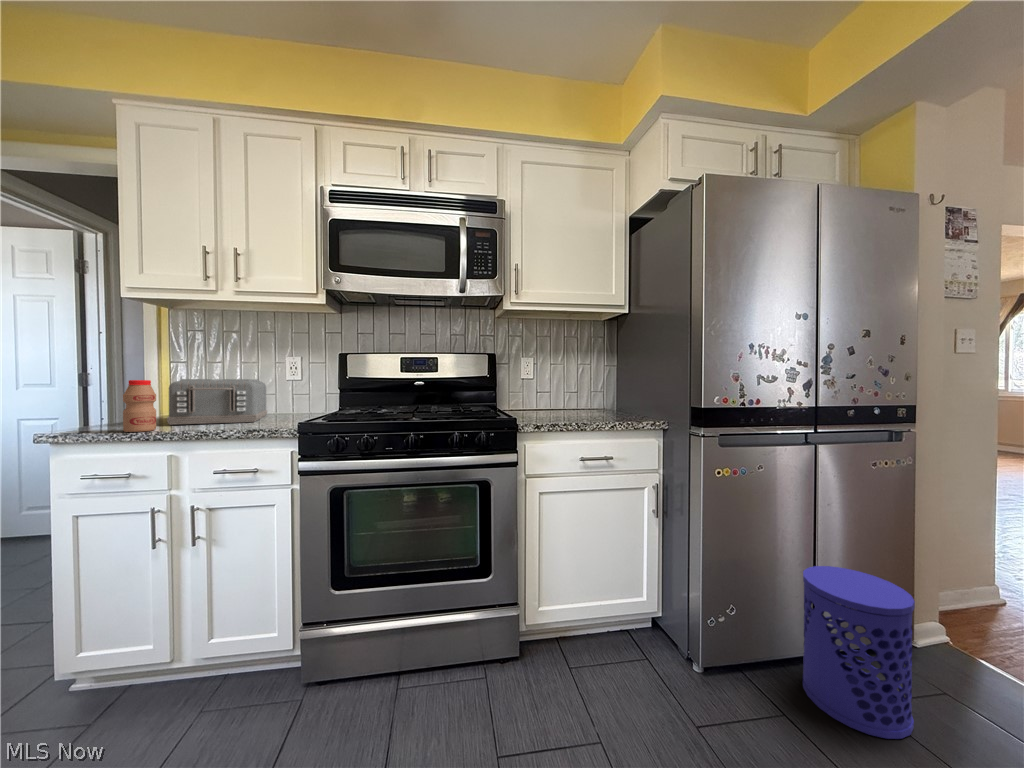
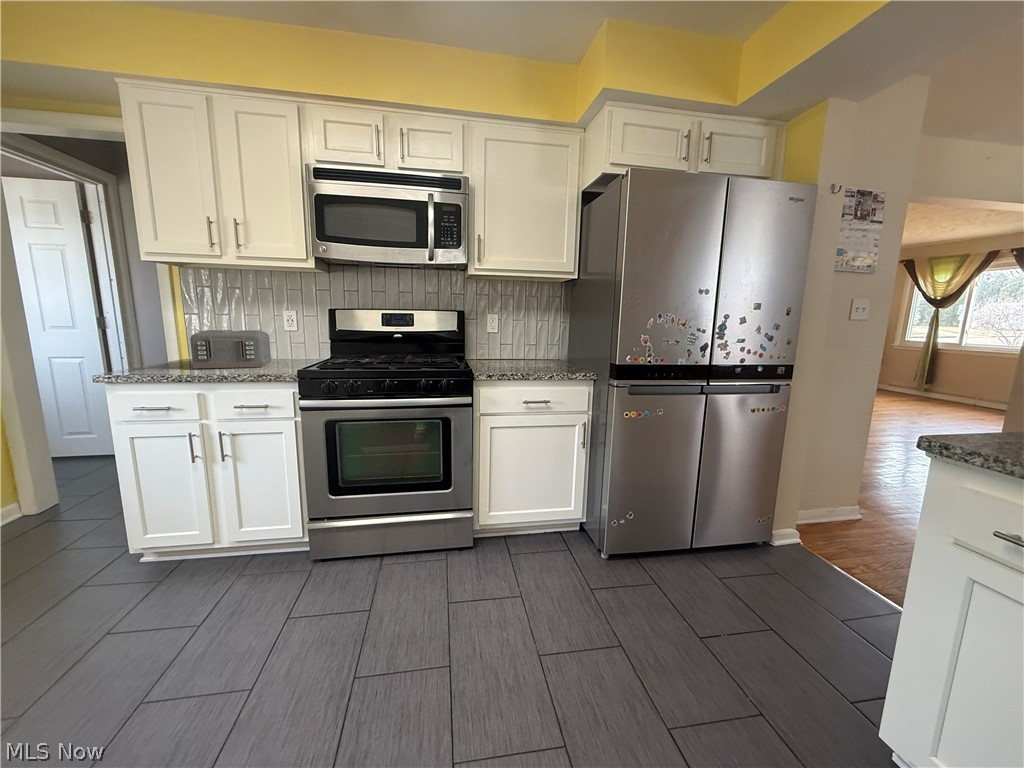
bottle: present [123,380,156,432] -> none [156,334,185,375]
waste bin: present [803,566,915,739] -> none [676,486,754,599]

